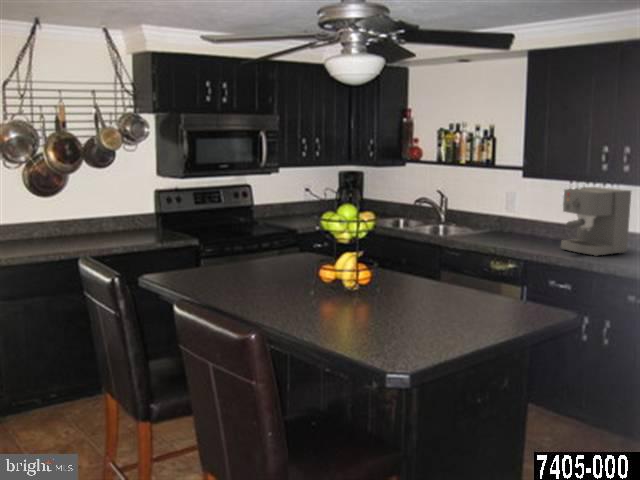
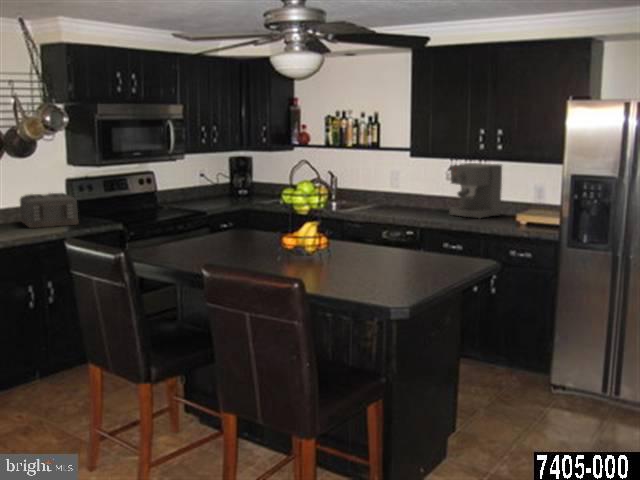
toaster: none [94,205,147,240] -> present [20,193,79,228]

